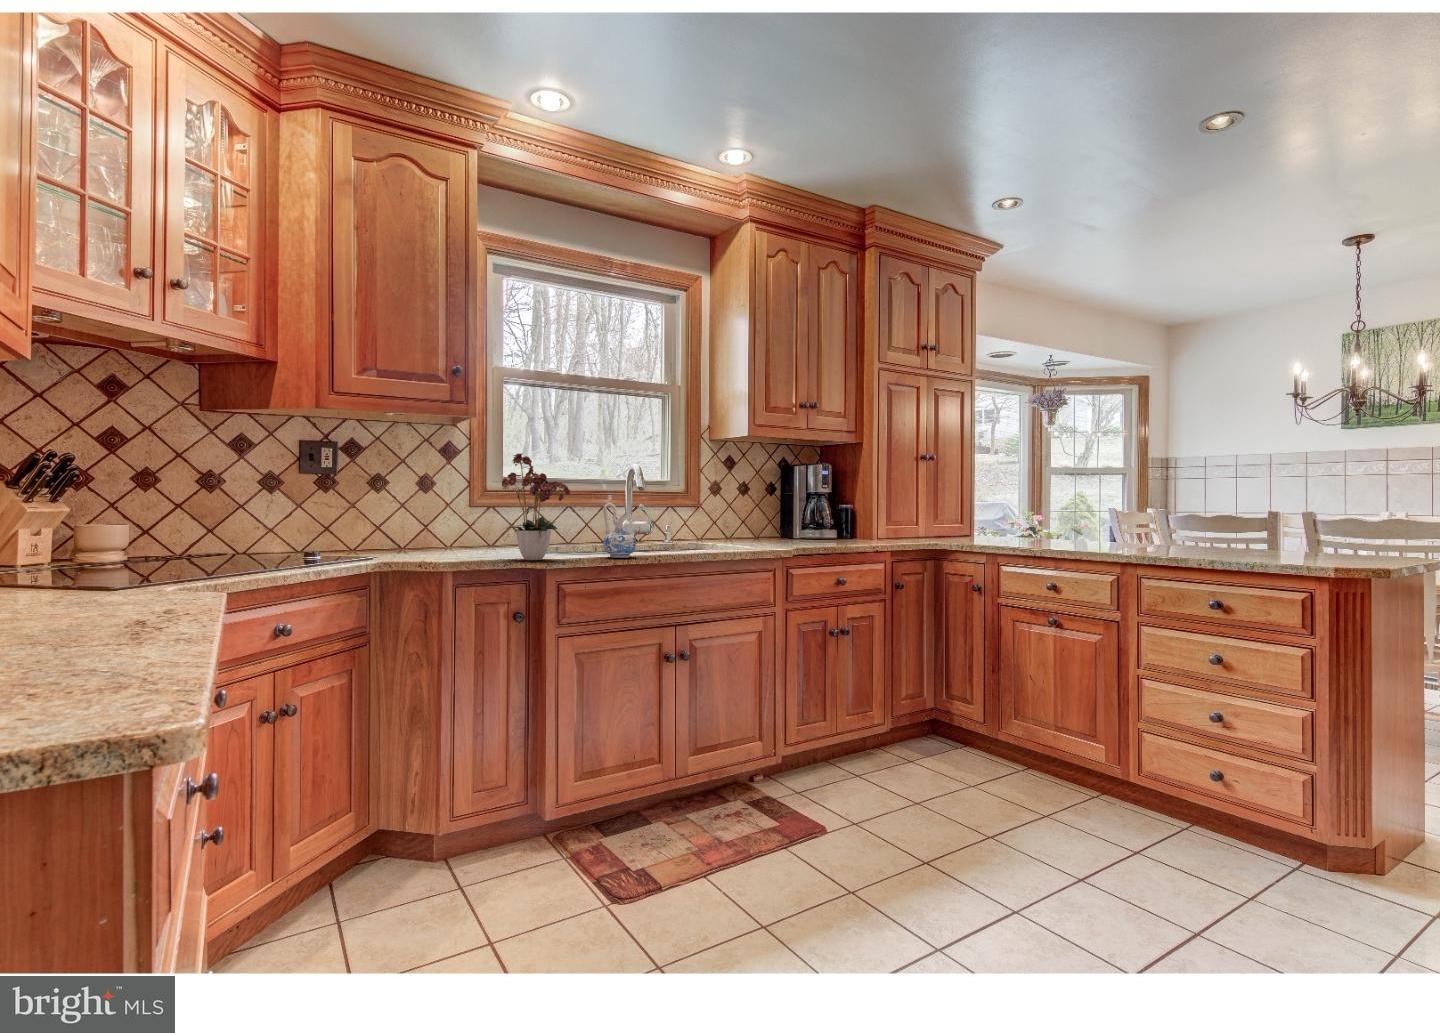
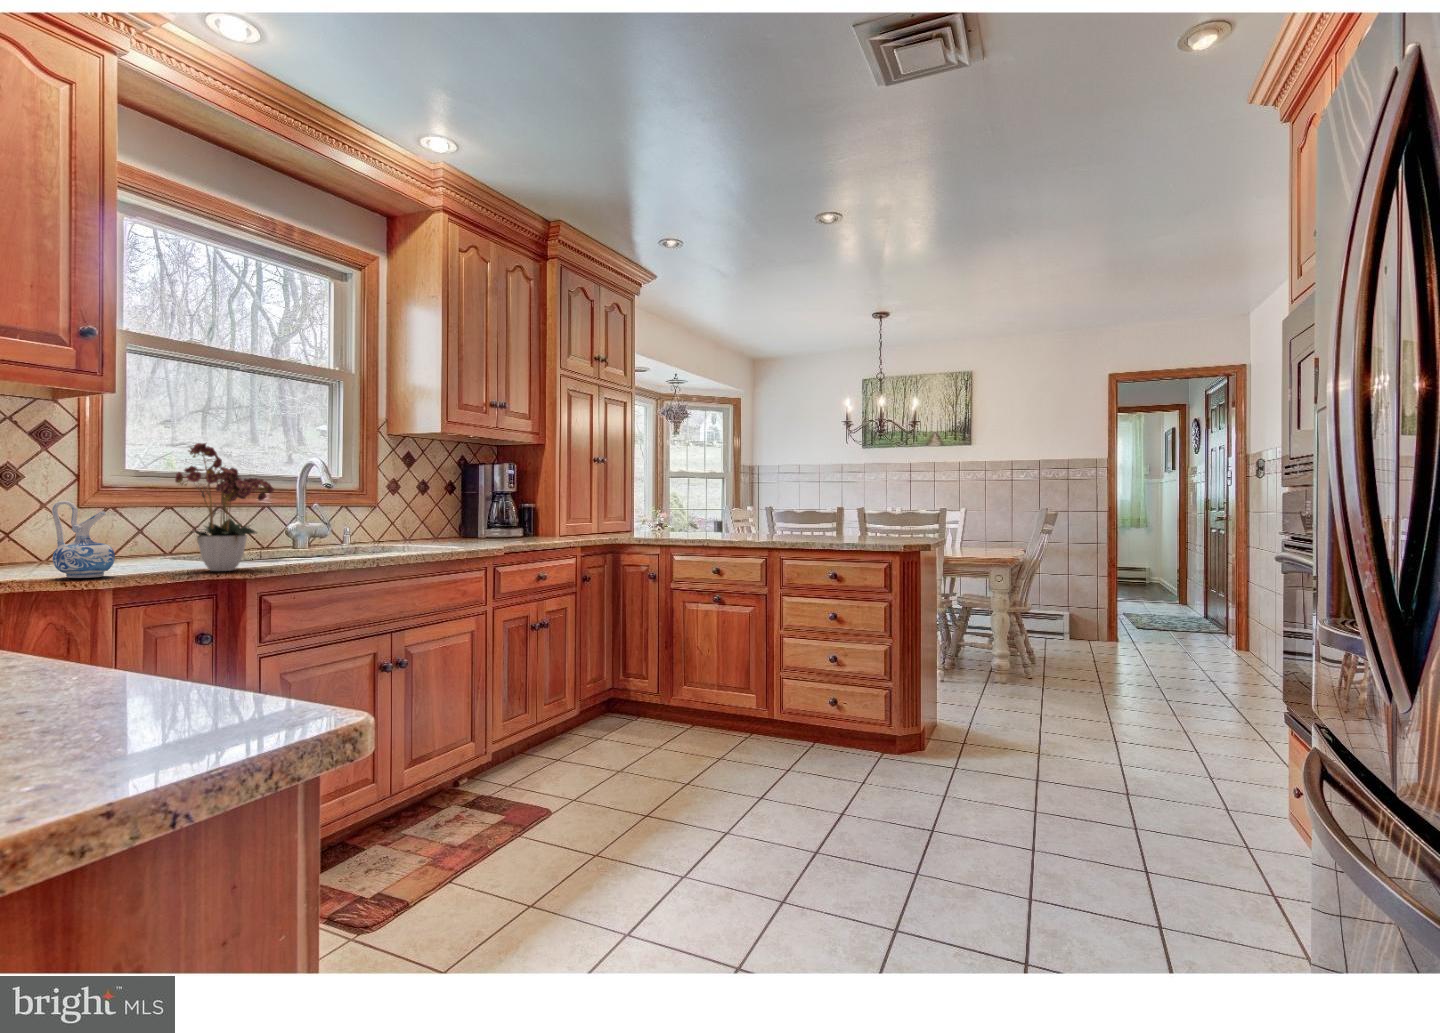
ceramic pitcher: present [603,503,636,558] -> present [52,501,115,578]

